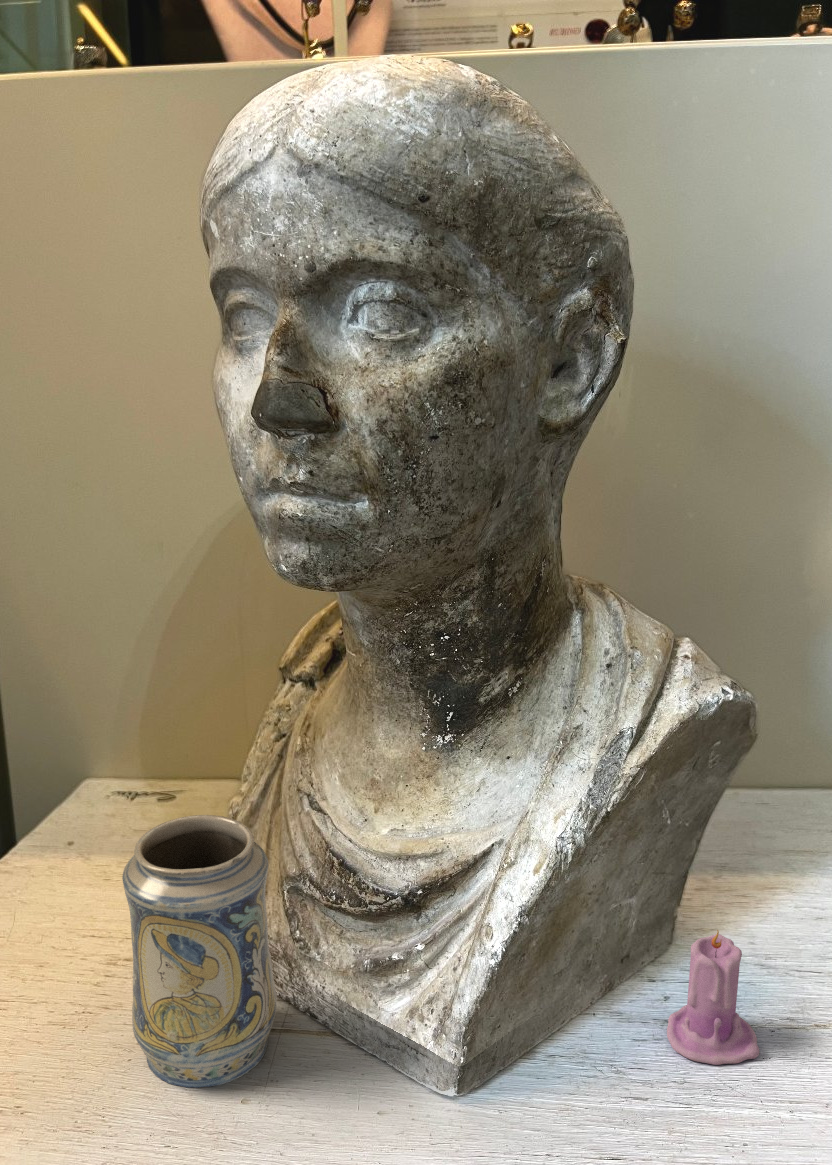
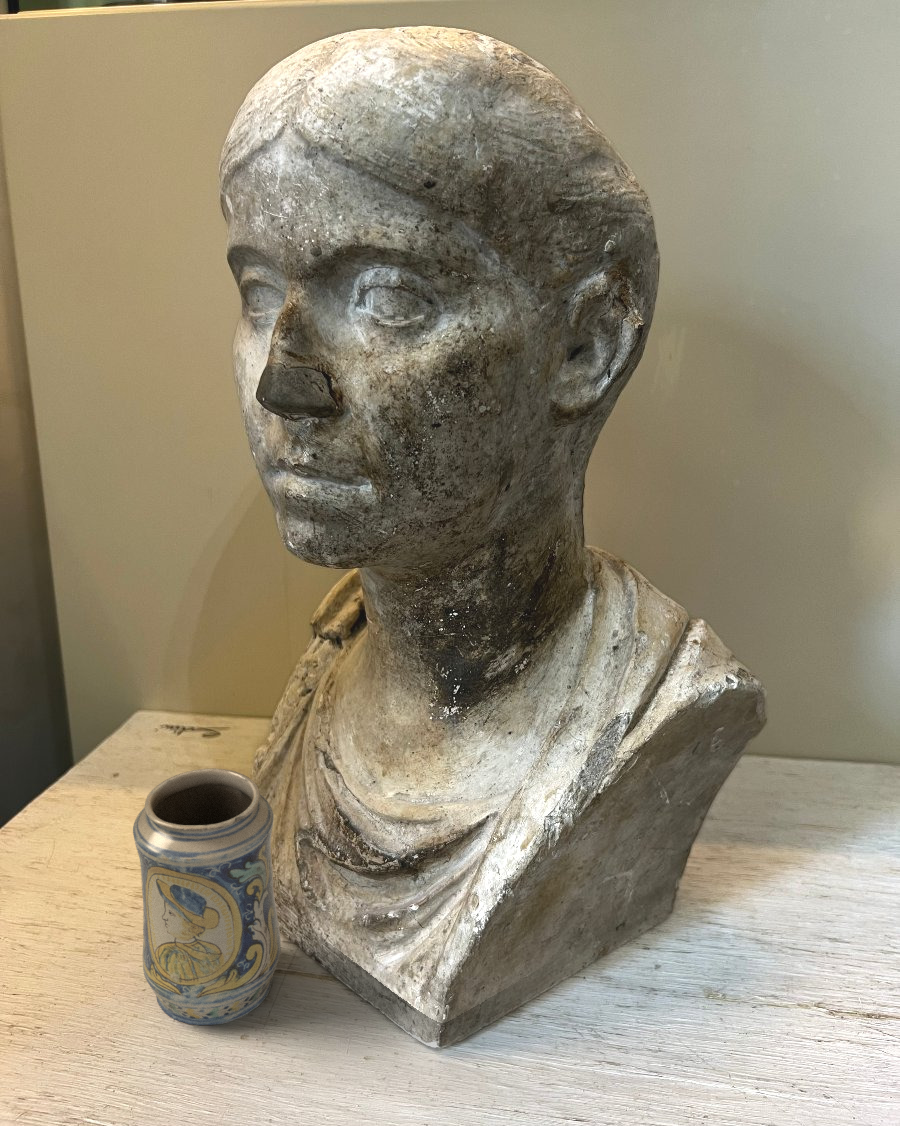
candle: present [667,930,759,1065] -> none [655,910,743,1039]

